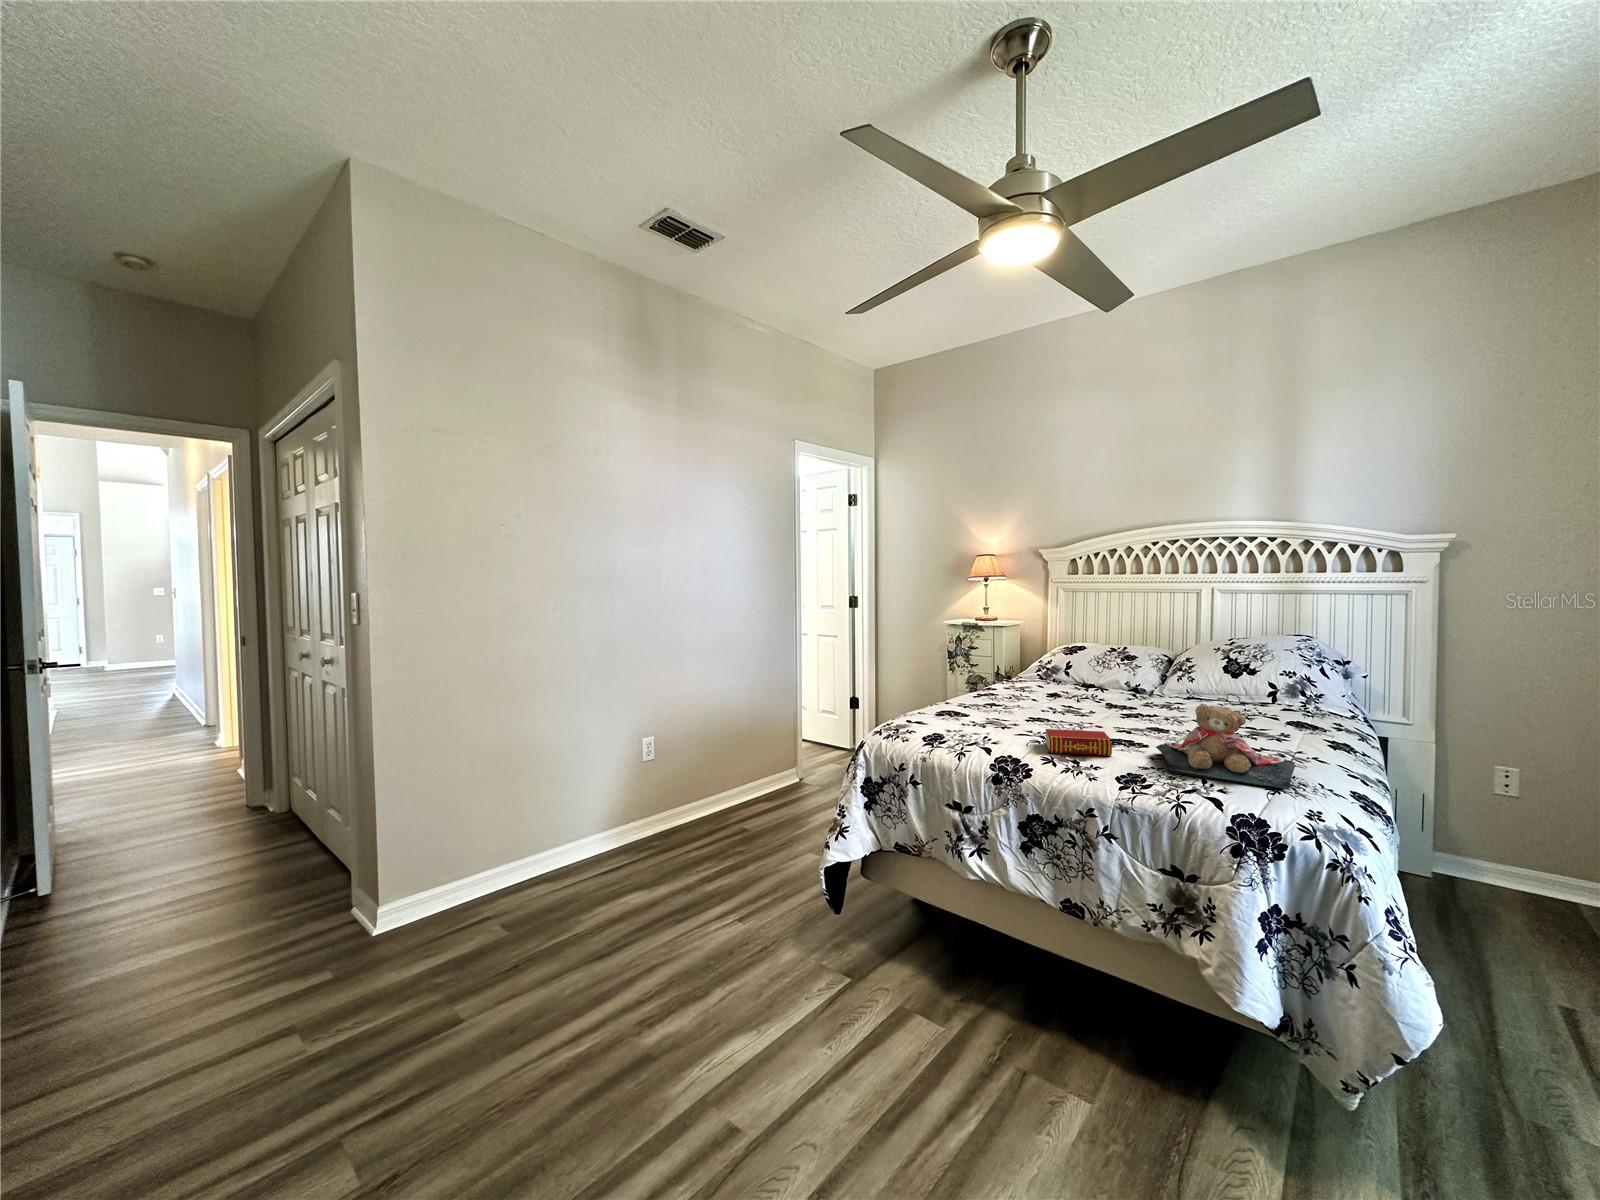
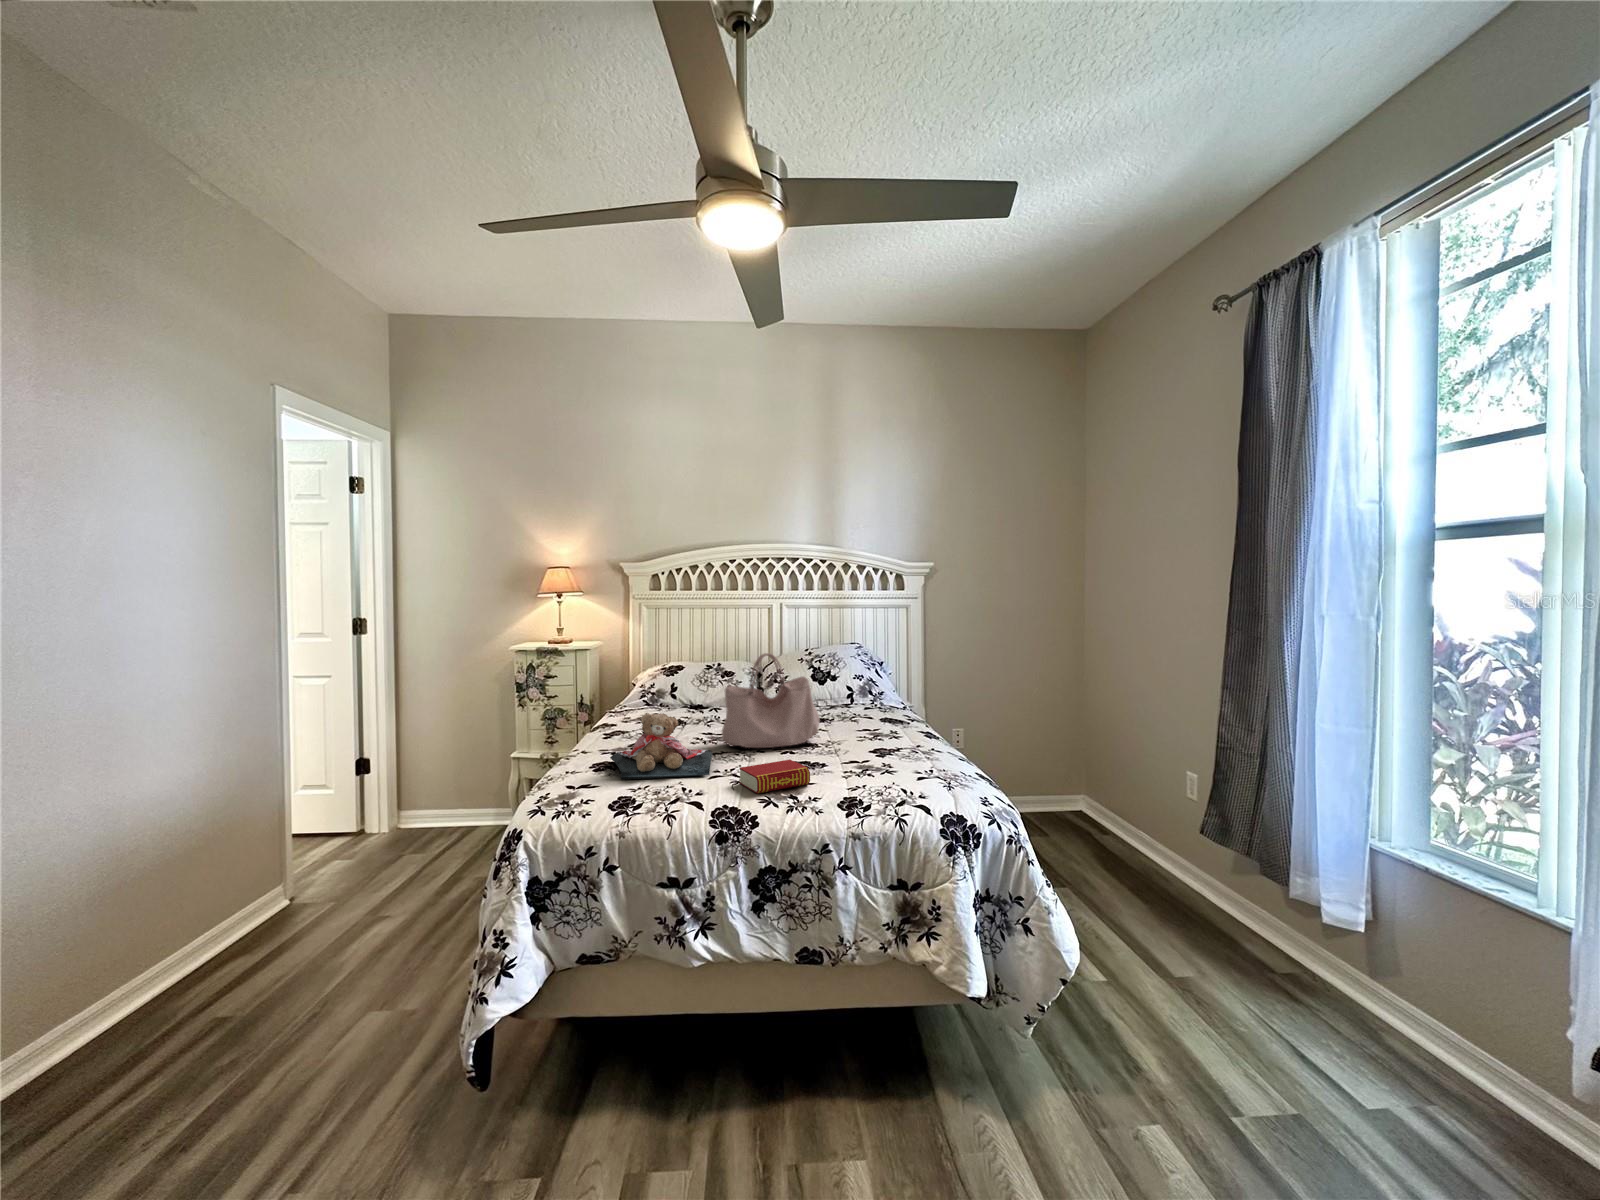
handbag: none [1068,631,1181,726] -> present [722,653,820,748]
teddy bear: present [1156,704,1296,789] -> present [610,713,713,780]

